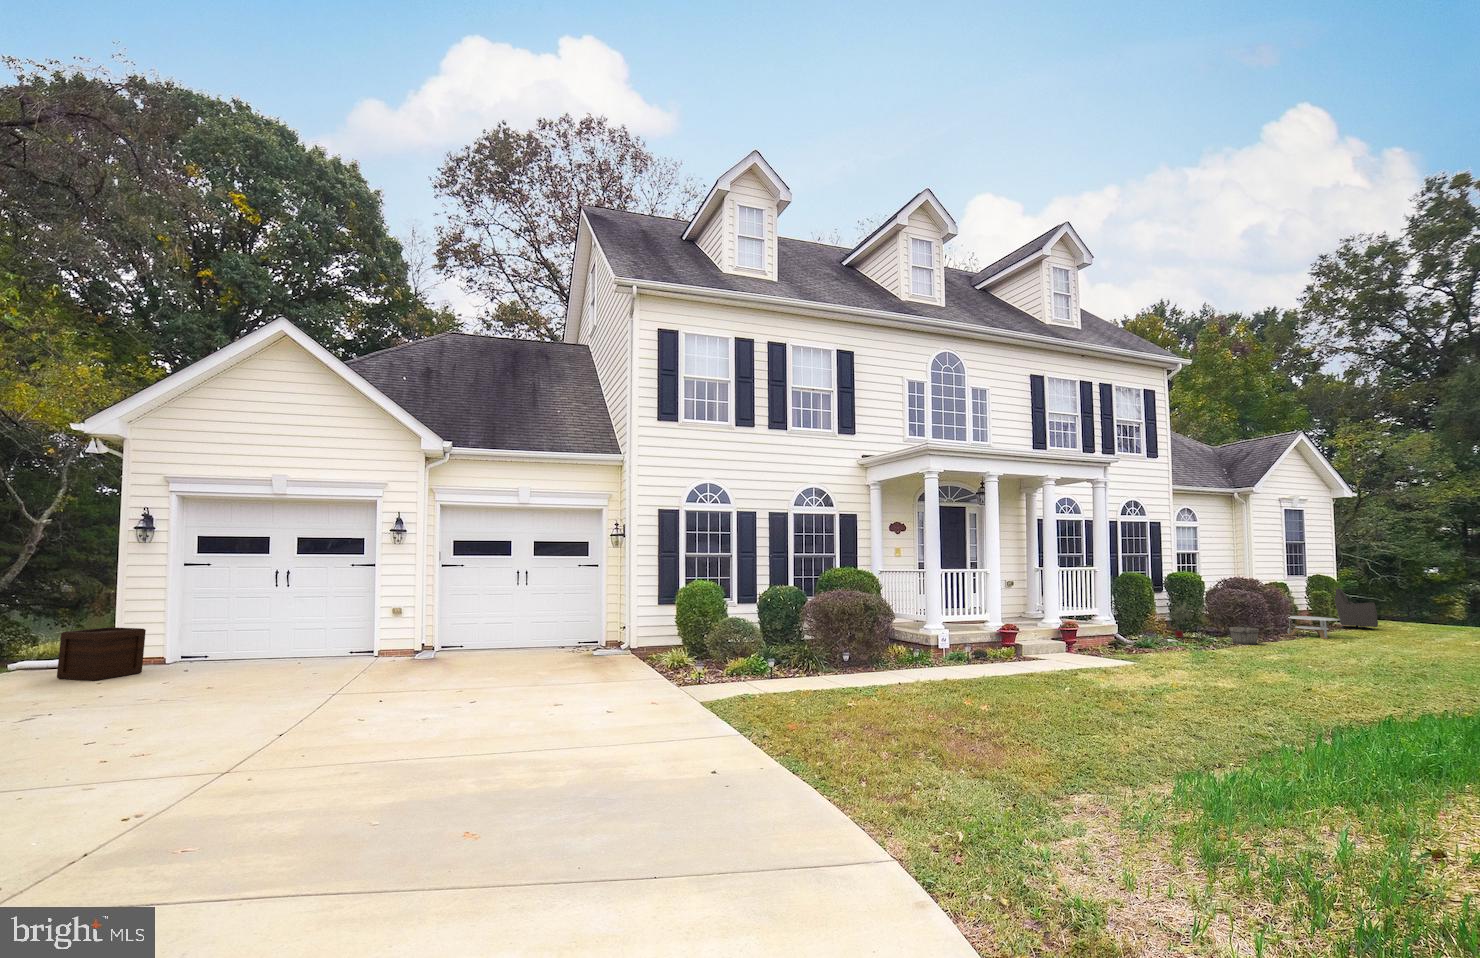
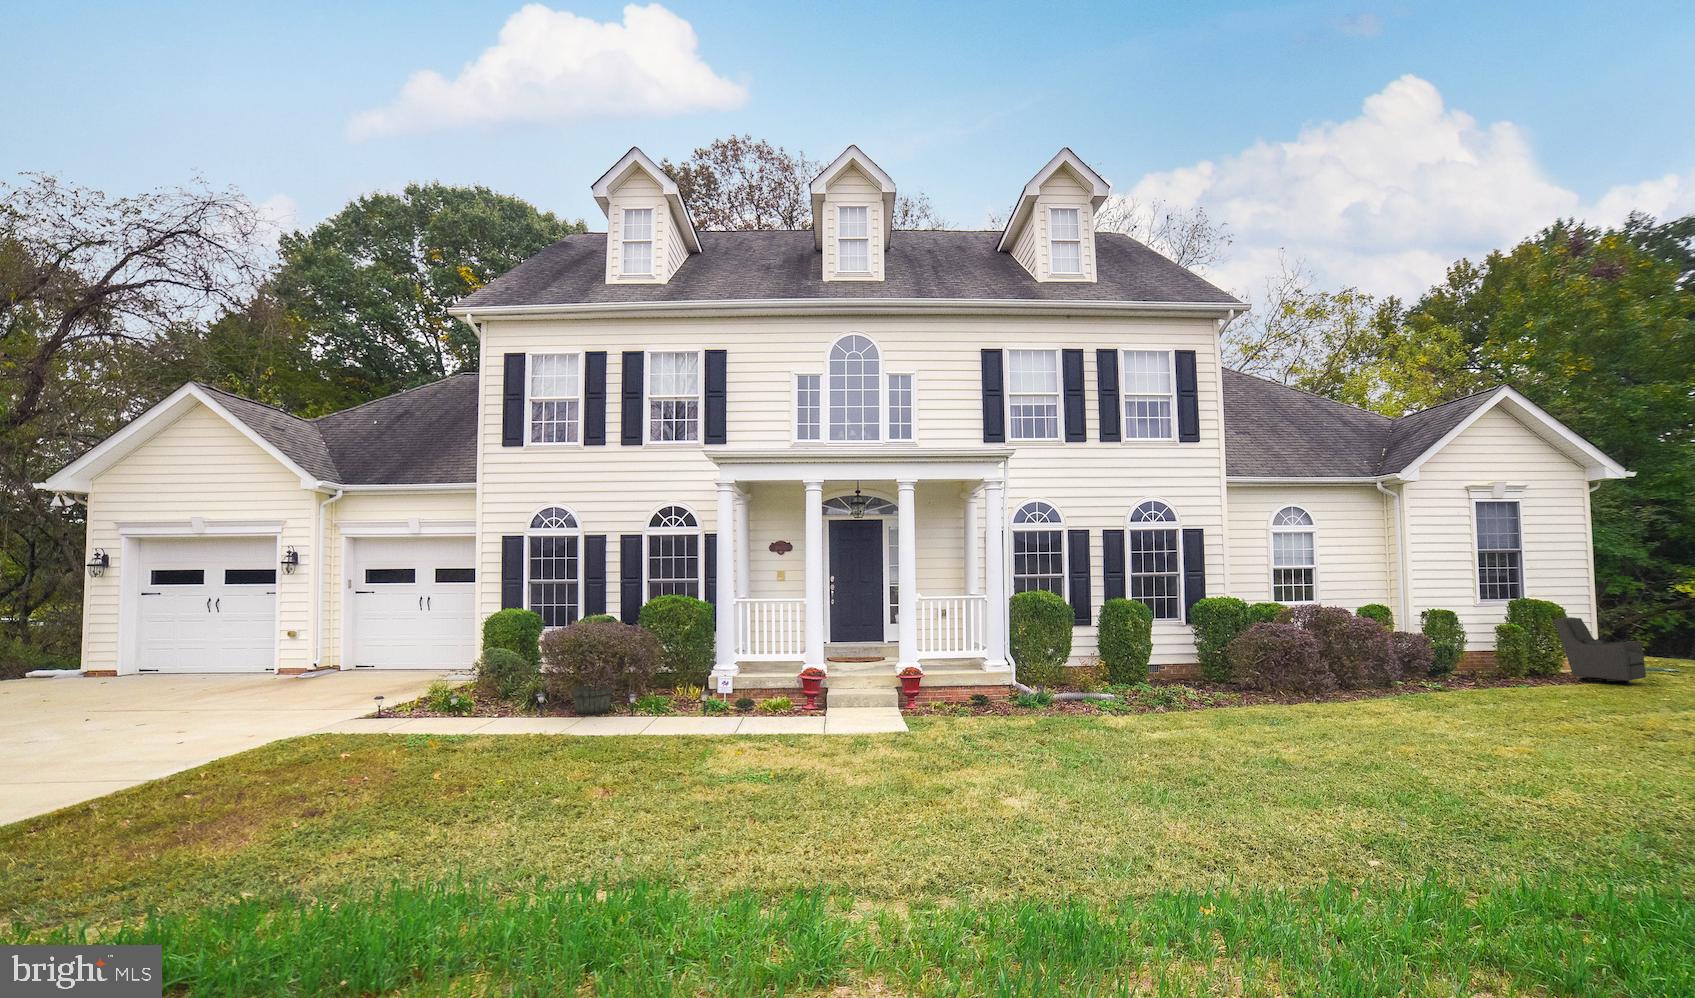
potted tree: present [1165,601,1193,638] -> none [1192,634,1224,686]
round table: present [1287,616,1340,639] -> none [1404,660,1491,697]
wooden bucket: present [1229,624,1259,645] -> present [572,679,613,715]
wooden crate: present [57,627,146,681] -> none [32,644,96,686]

